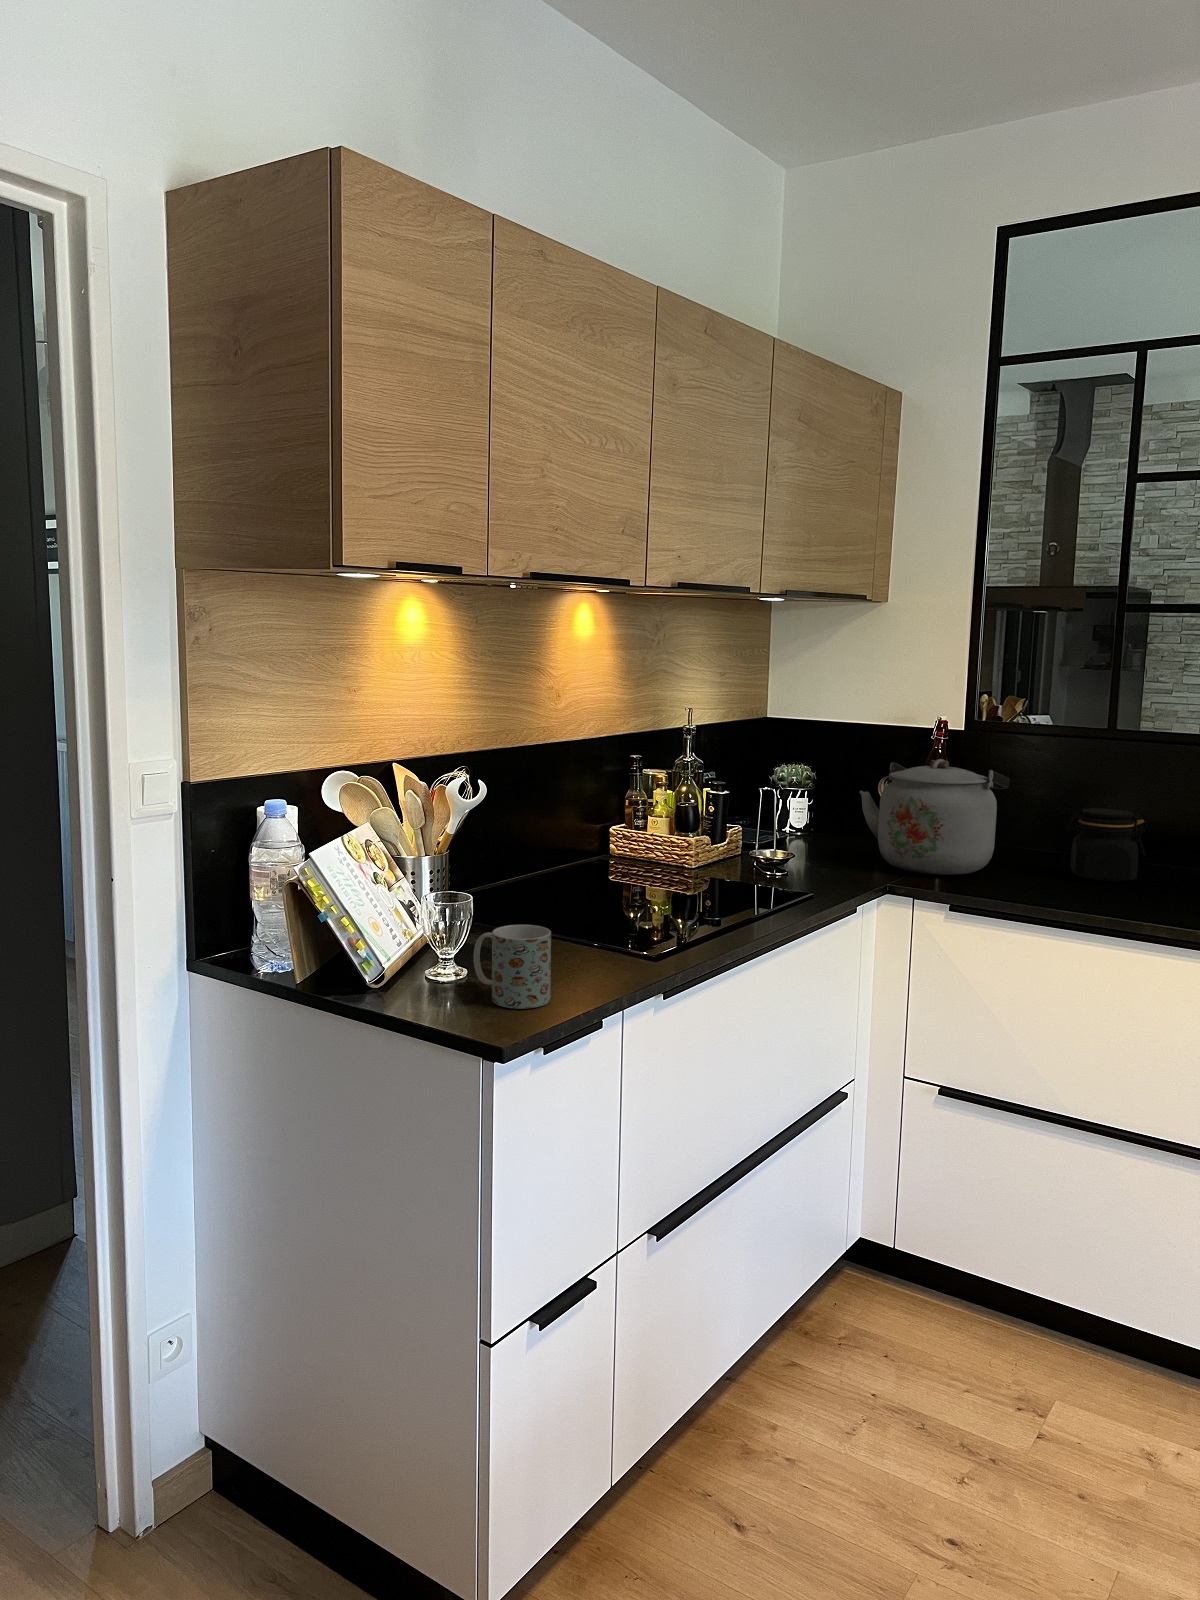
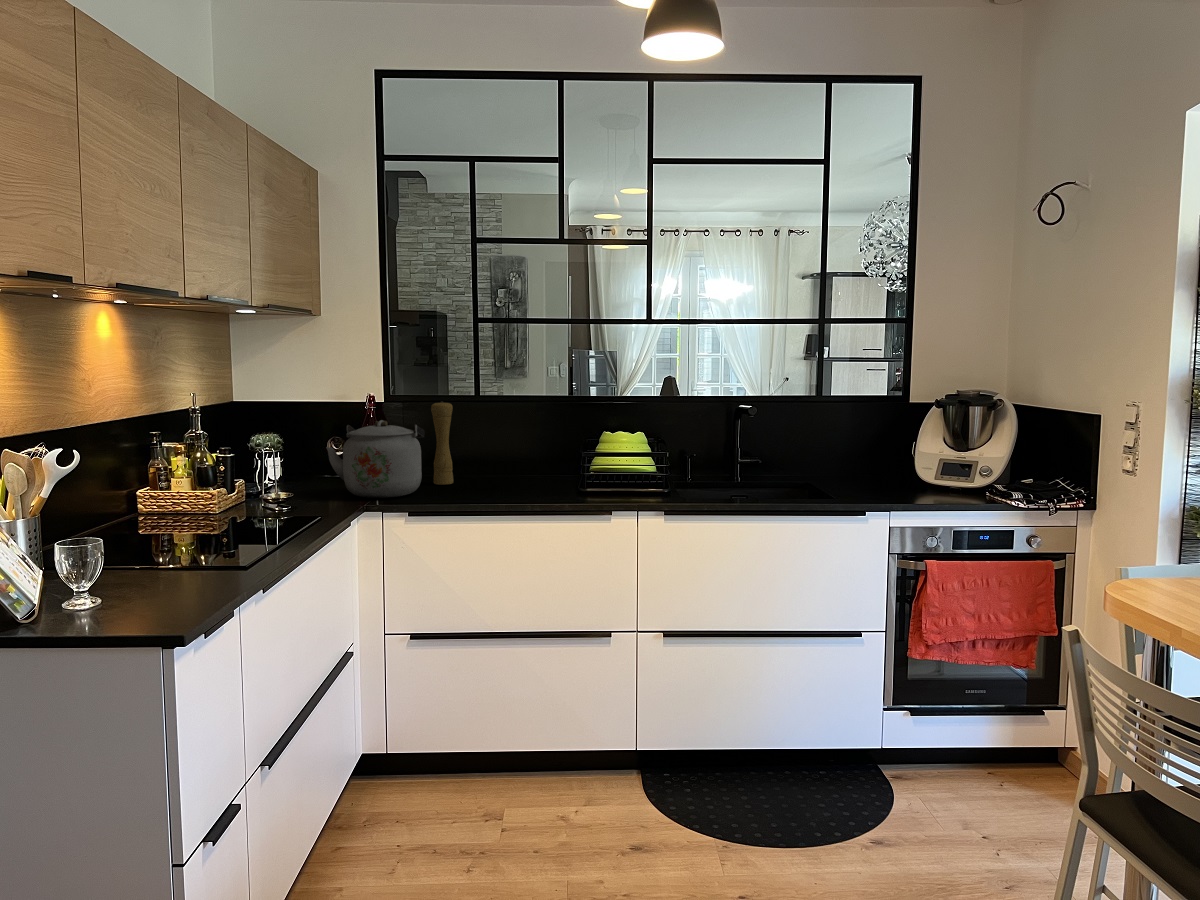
pepper mill: none [1022,735,1064,864] -> present [431,401,453,485]
jar: present [1065,808,1145,882] -> none [461,444,509,489]
mug: present [474,925,551,1009] -> none [117,550,188,613]

